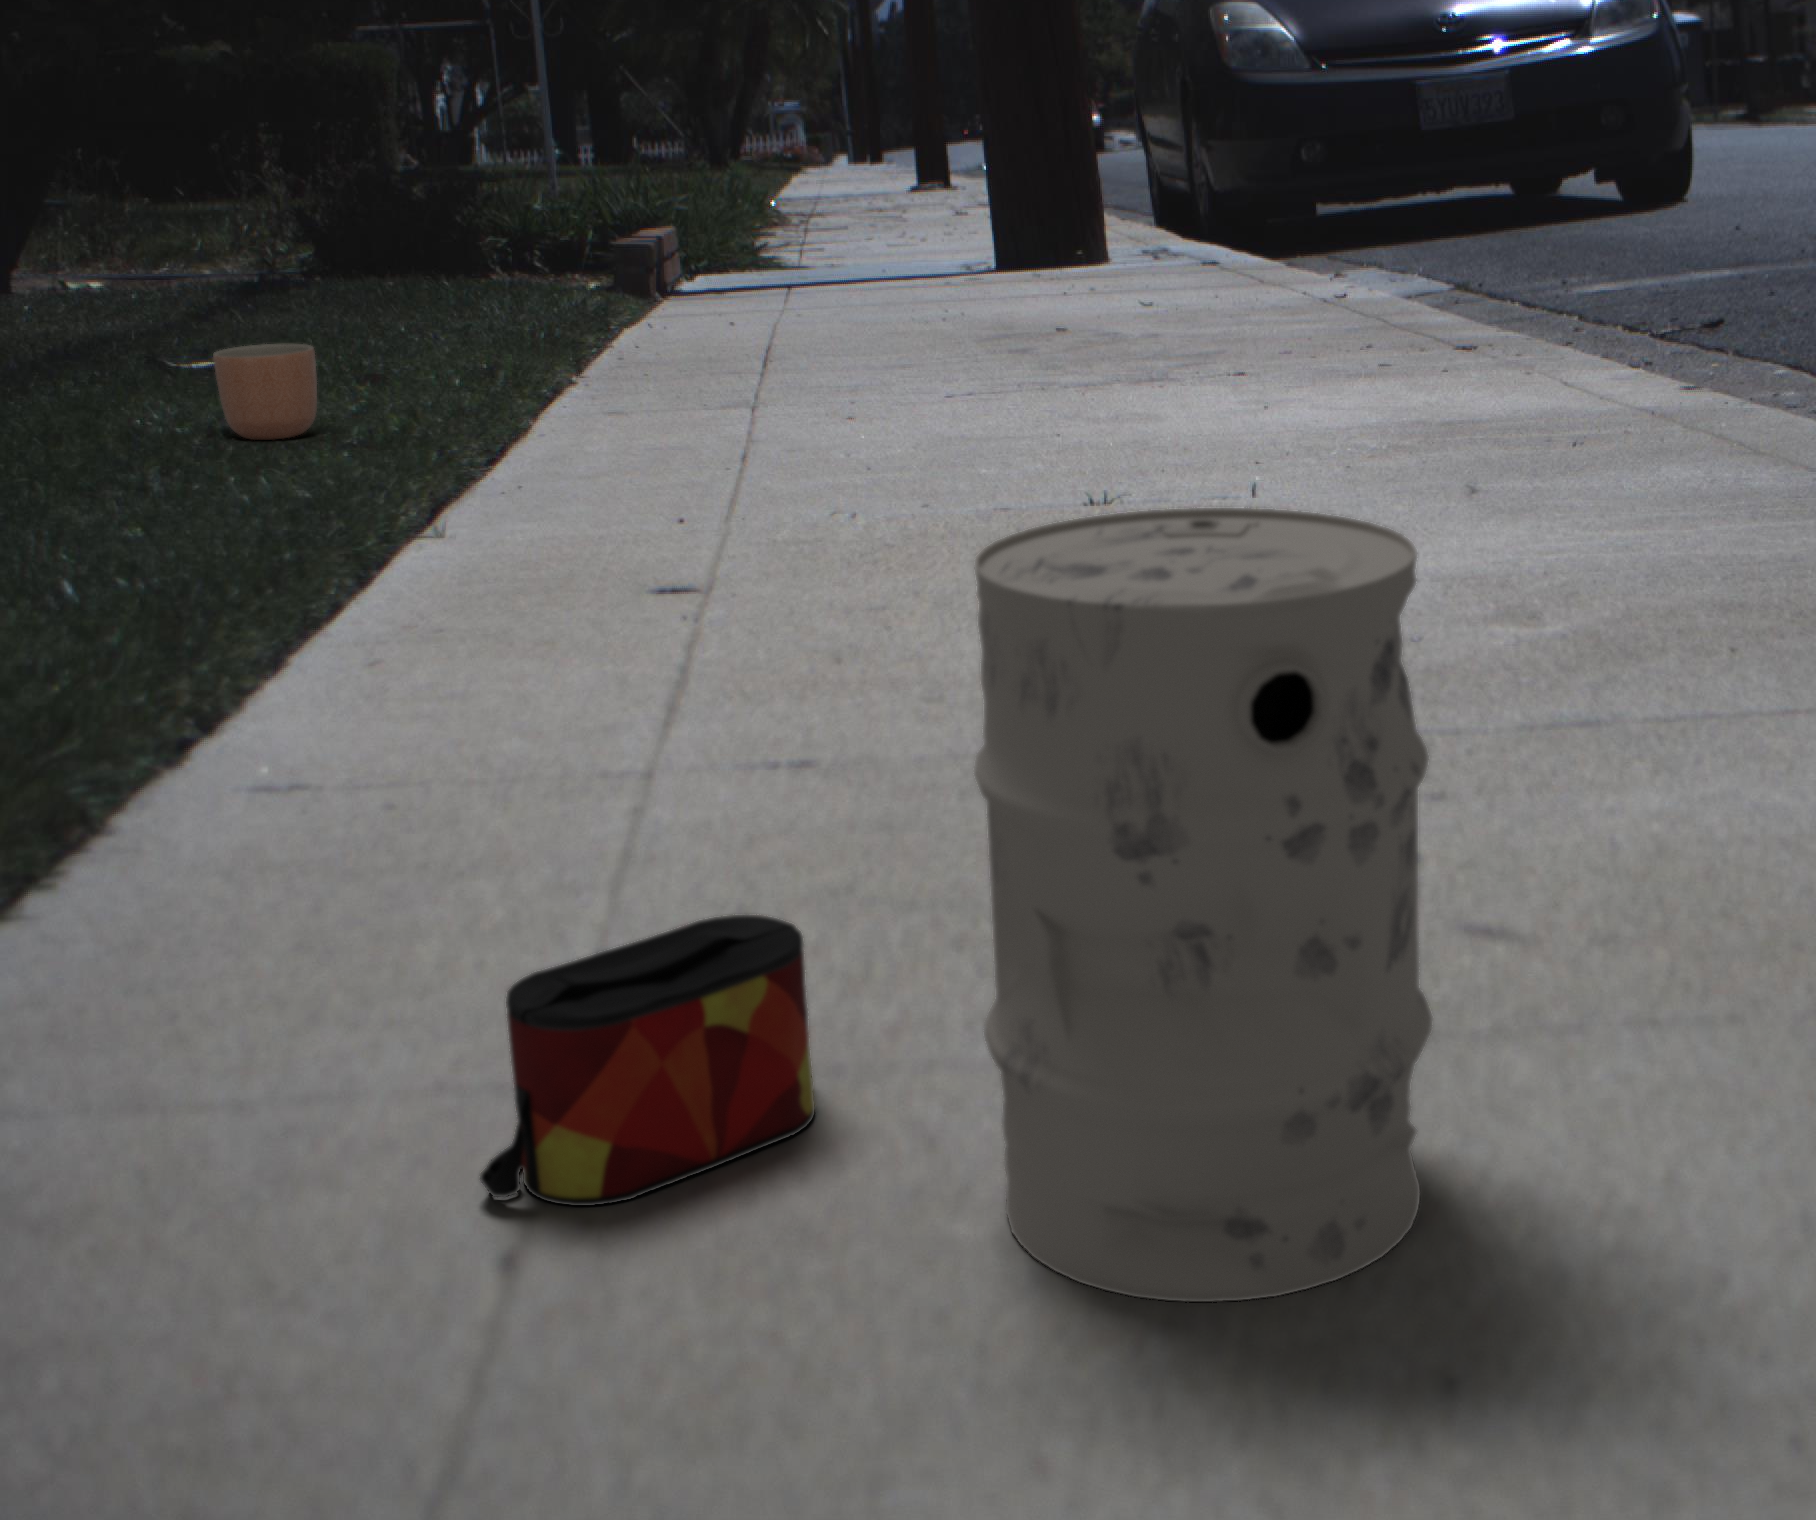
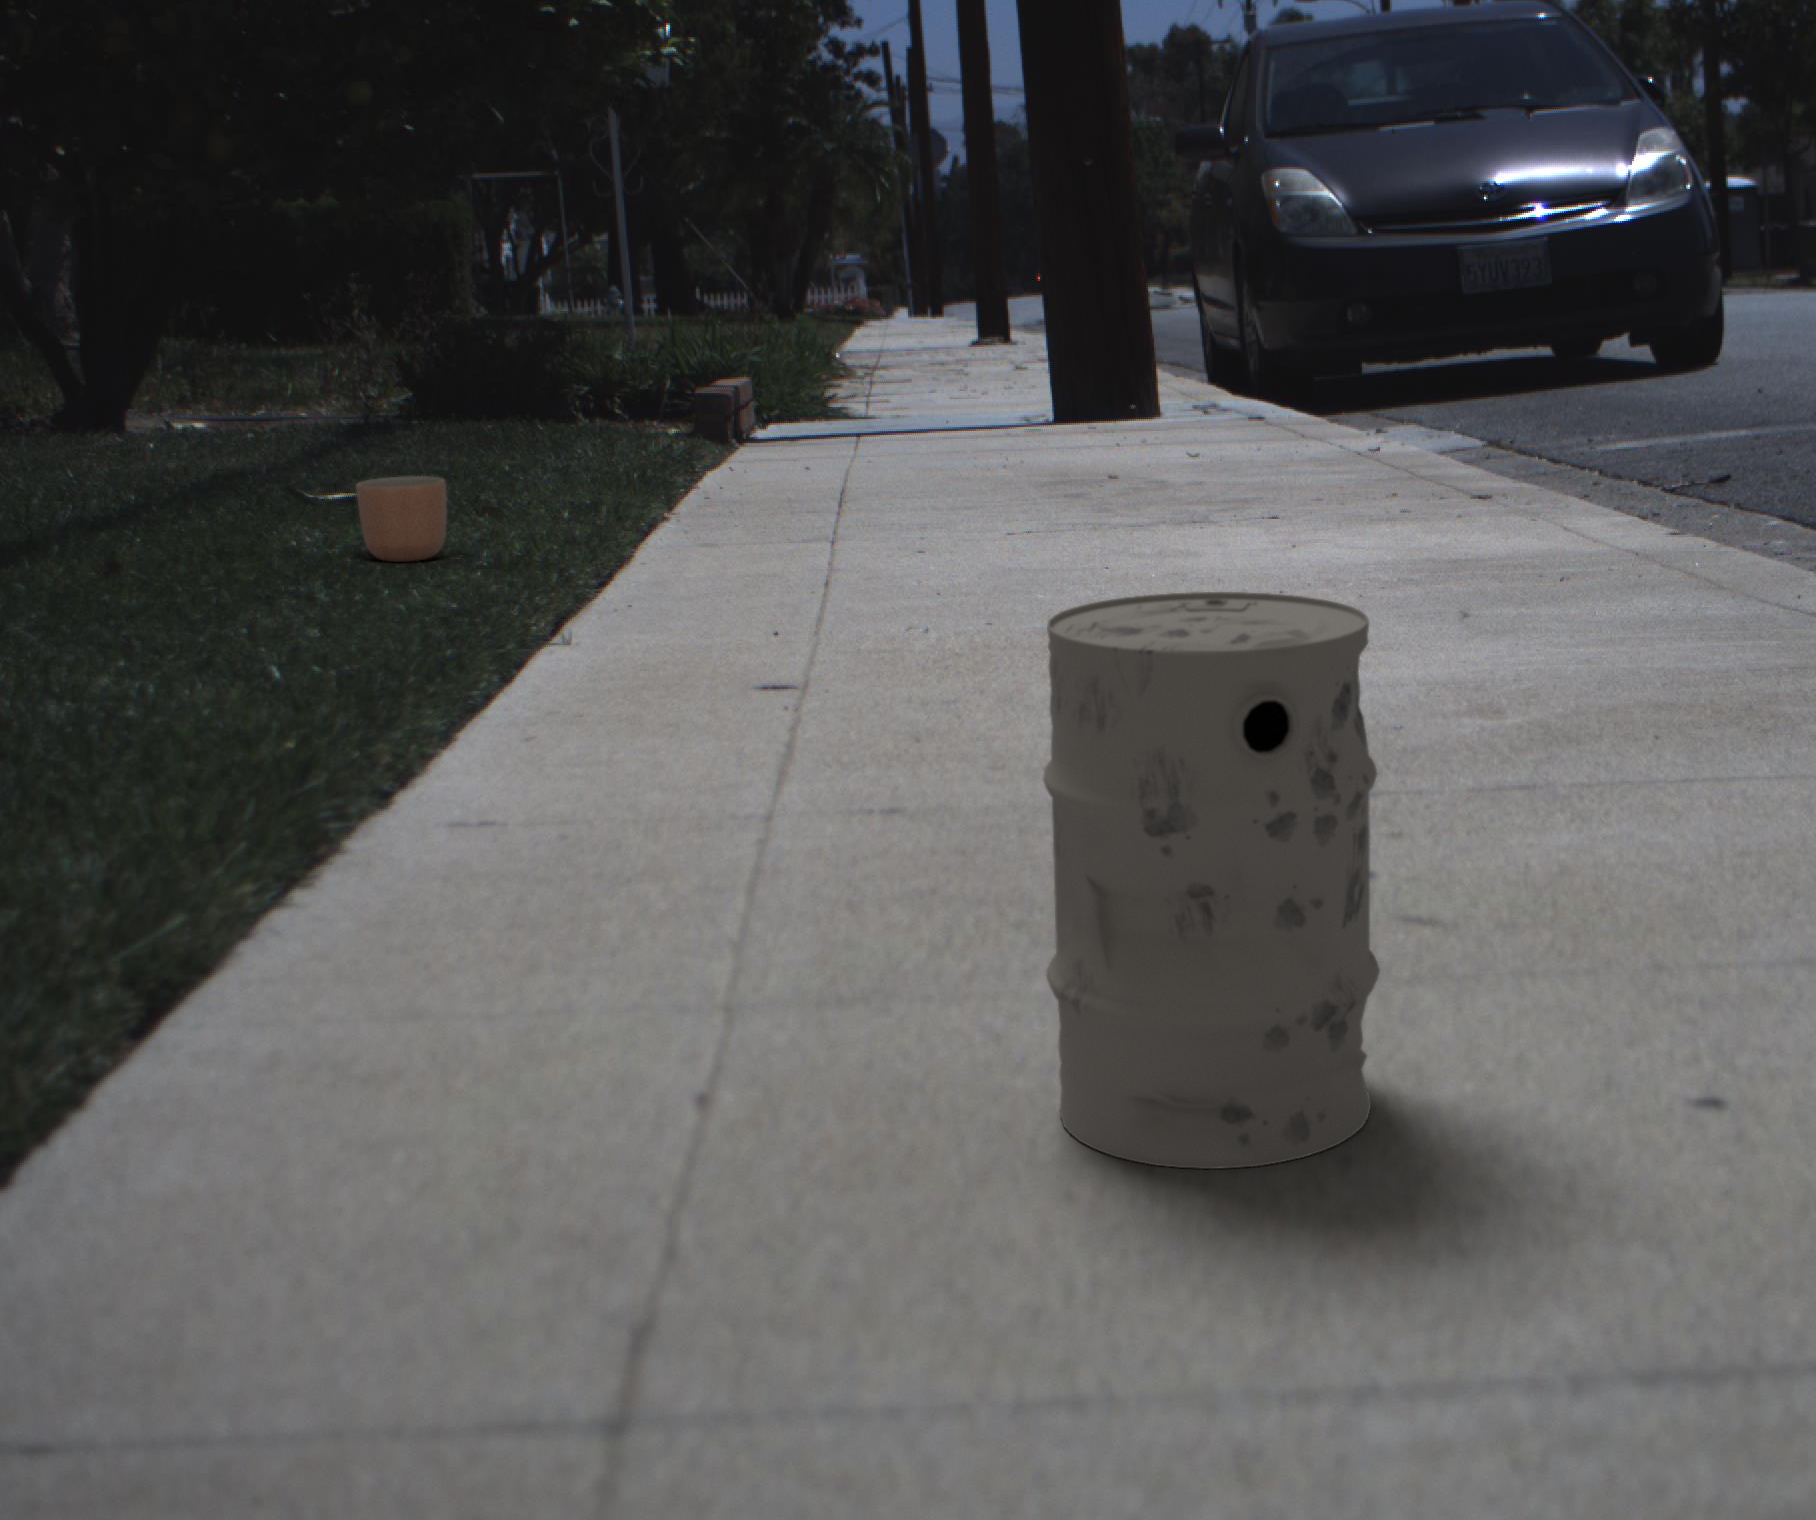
bag: present [480,915,815,1206] -> none [666,901,915,1107]

